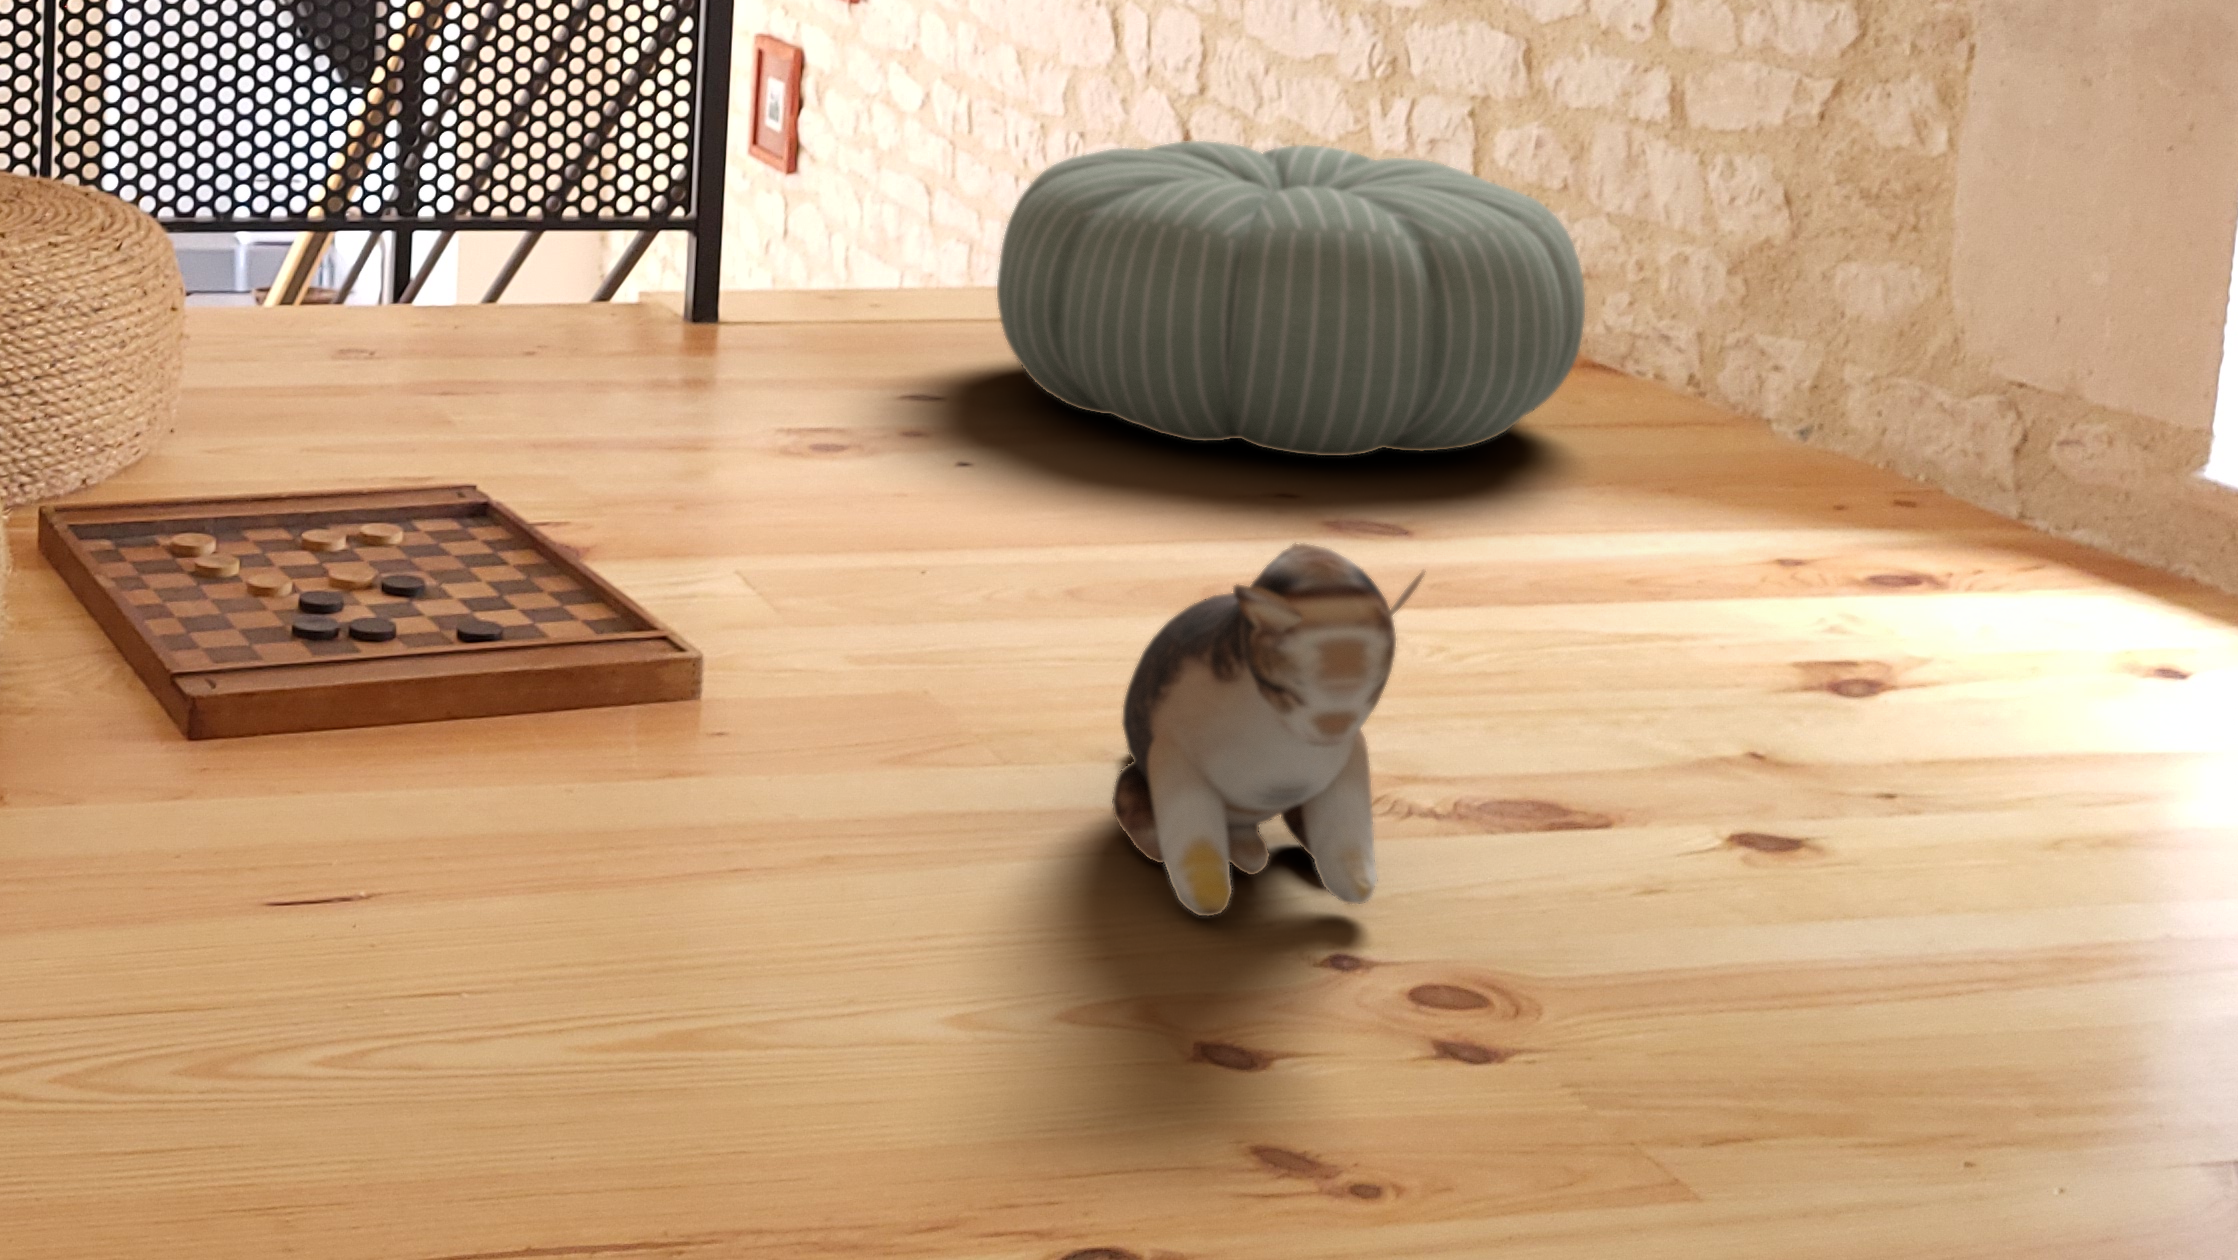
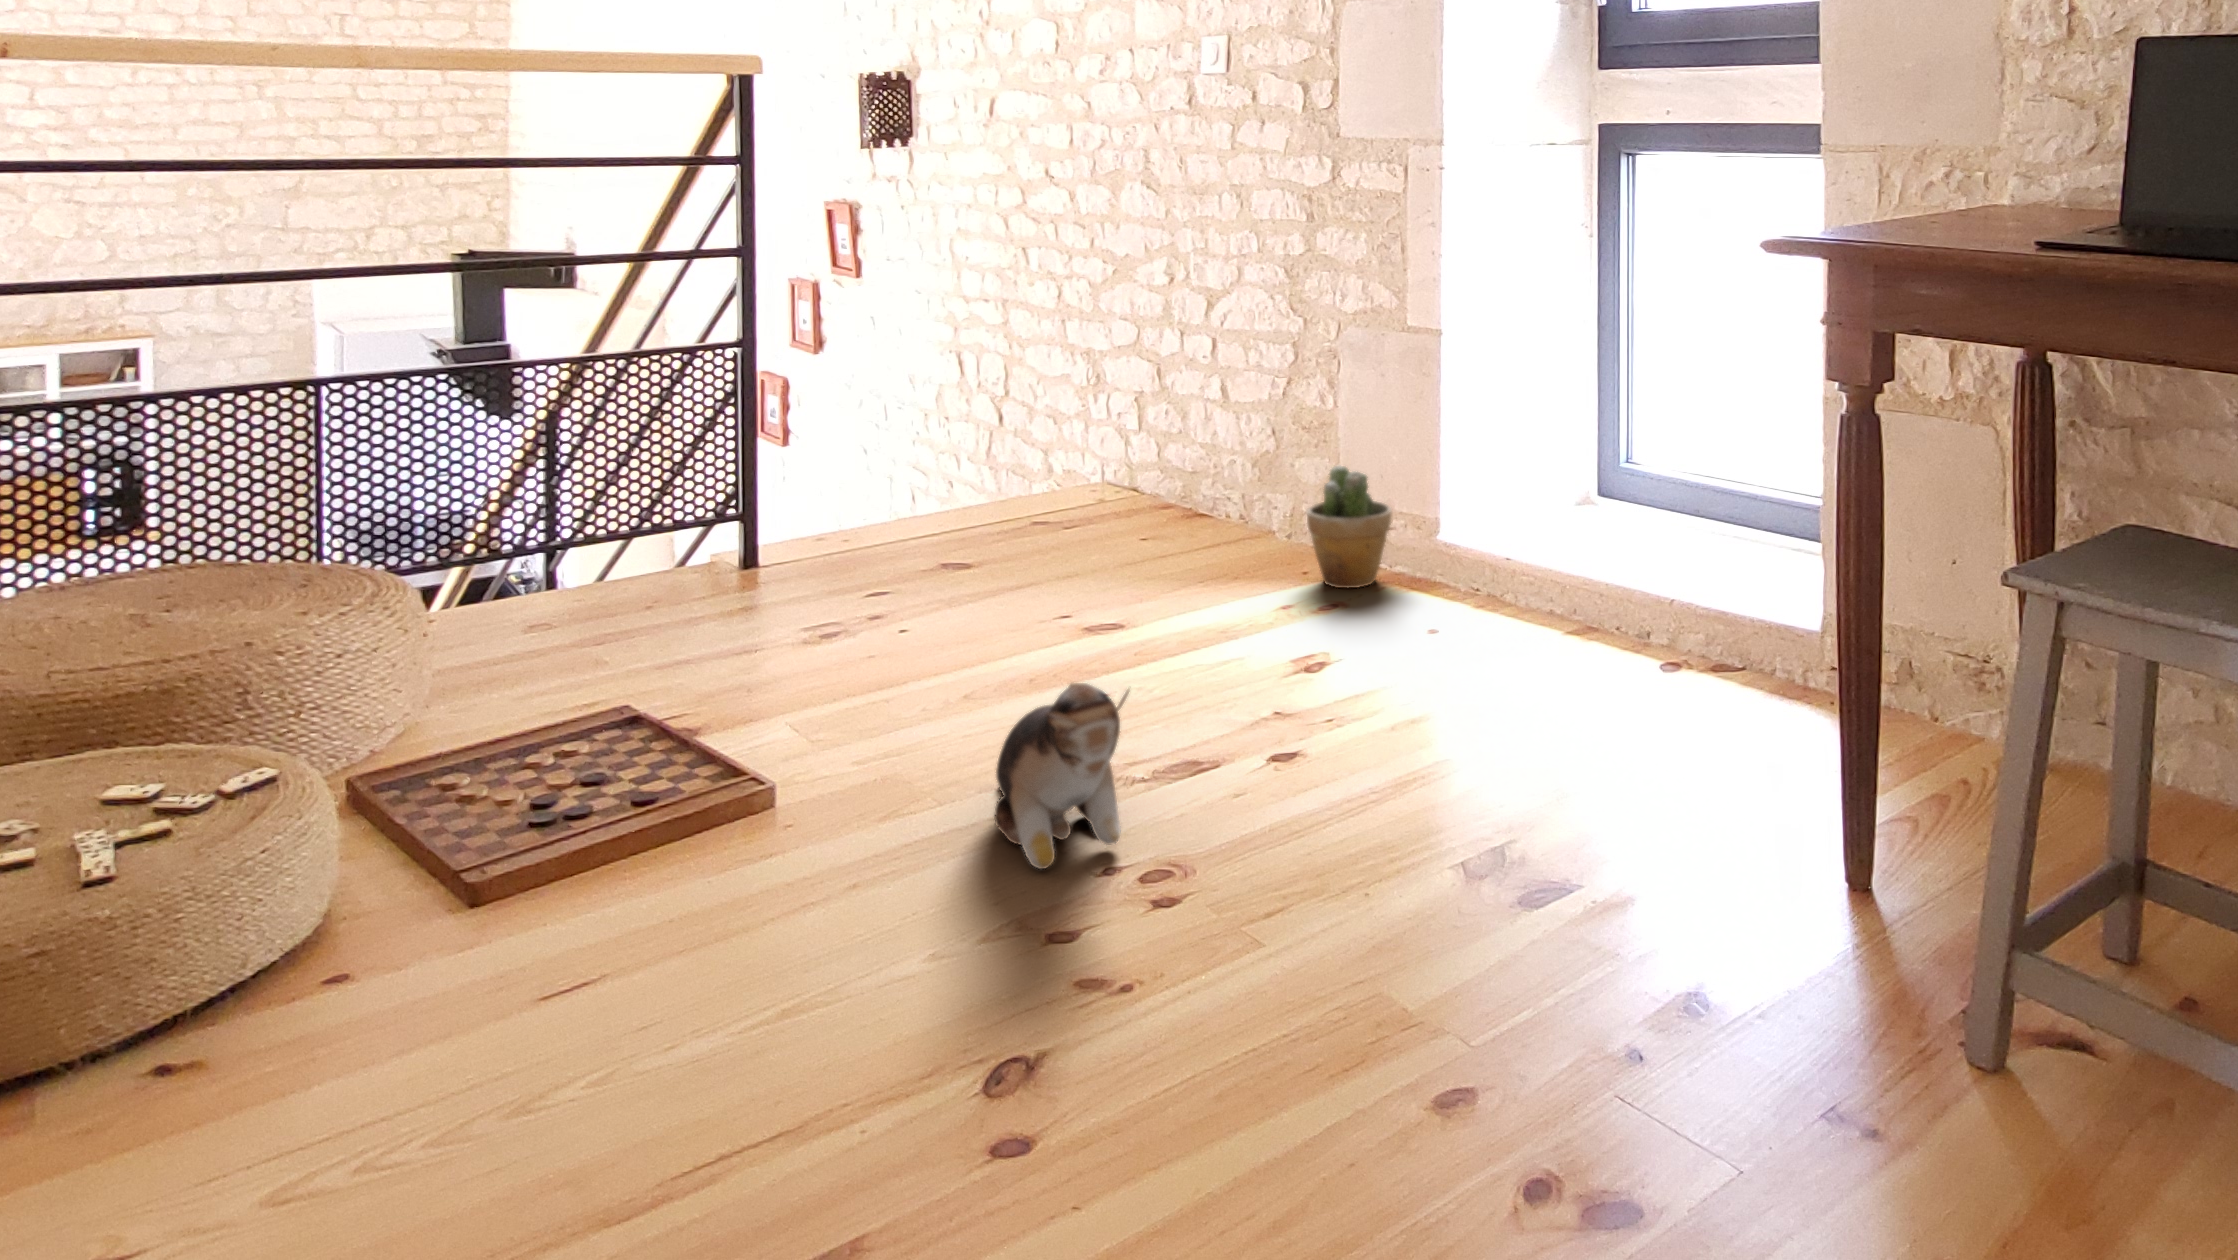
pouf: present [997,141,1585,456] -> none [911,435,1193,595]
potted plant: none [1850,270,2068,547] -> present [1306,466,1392,588]

